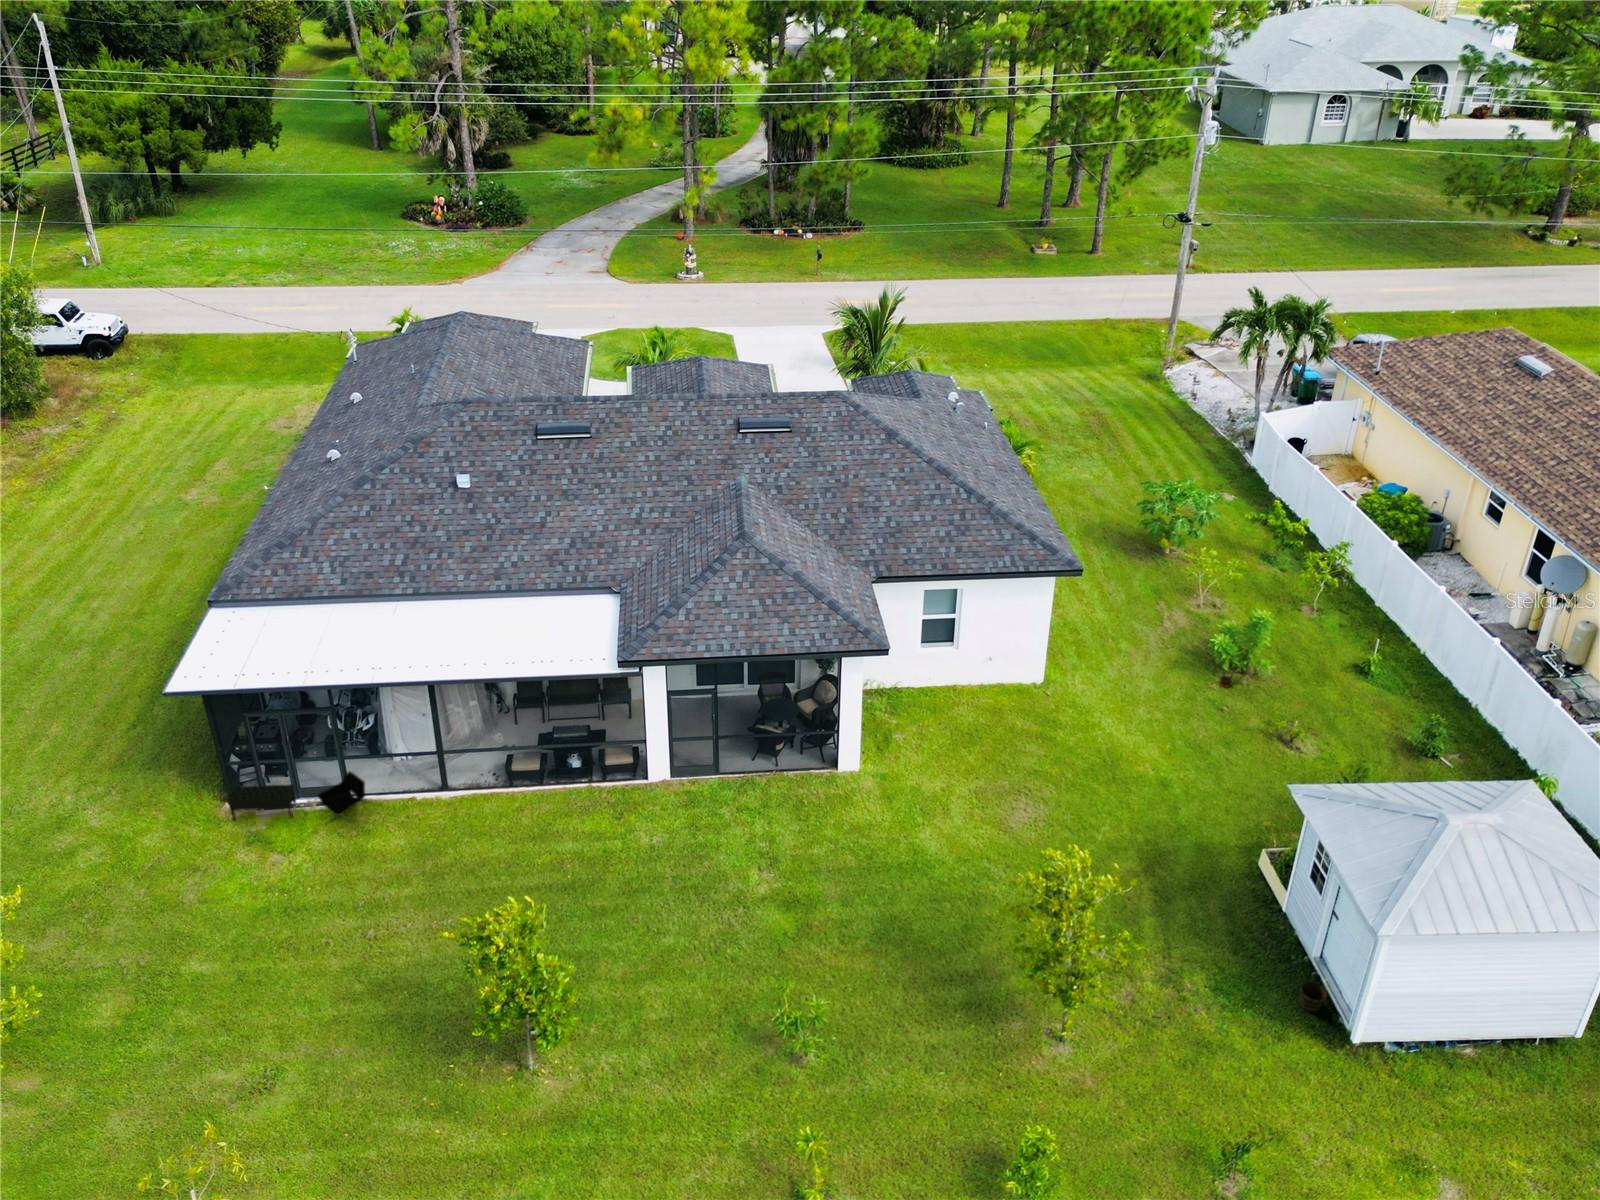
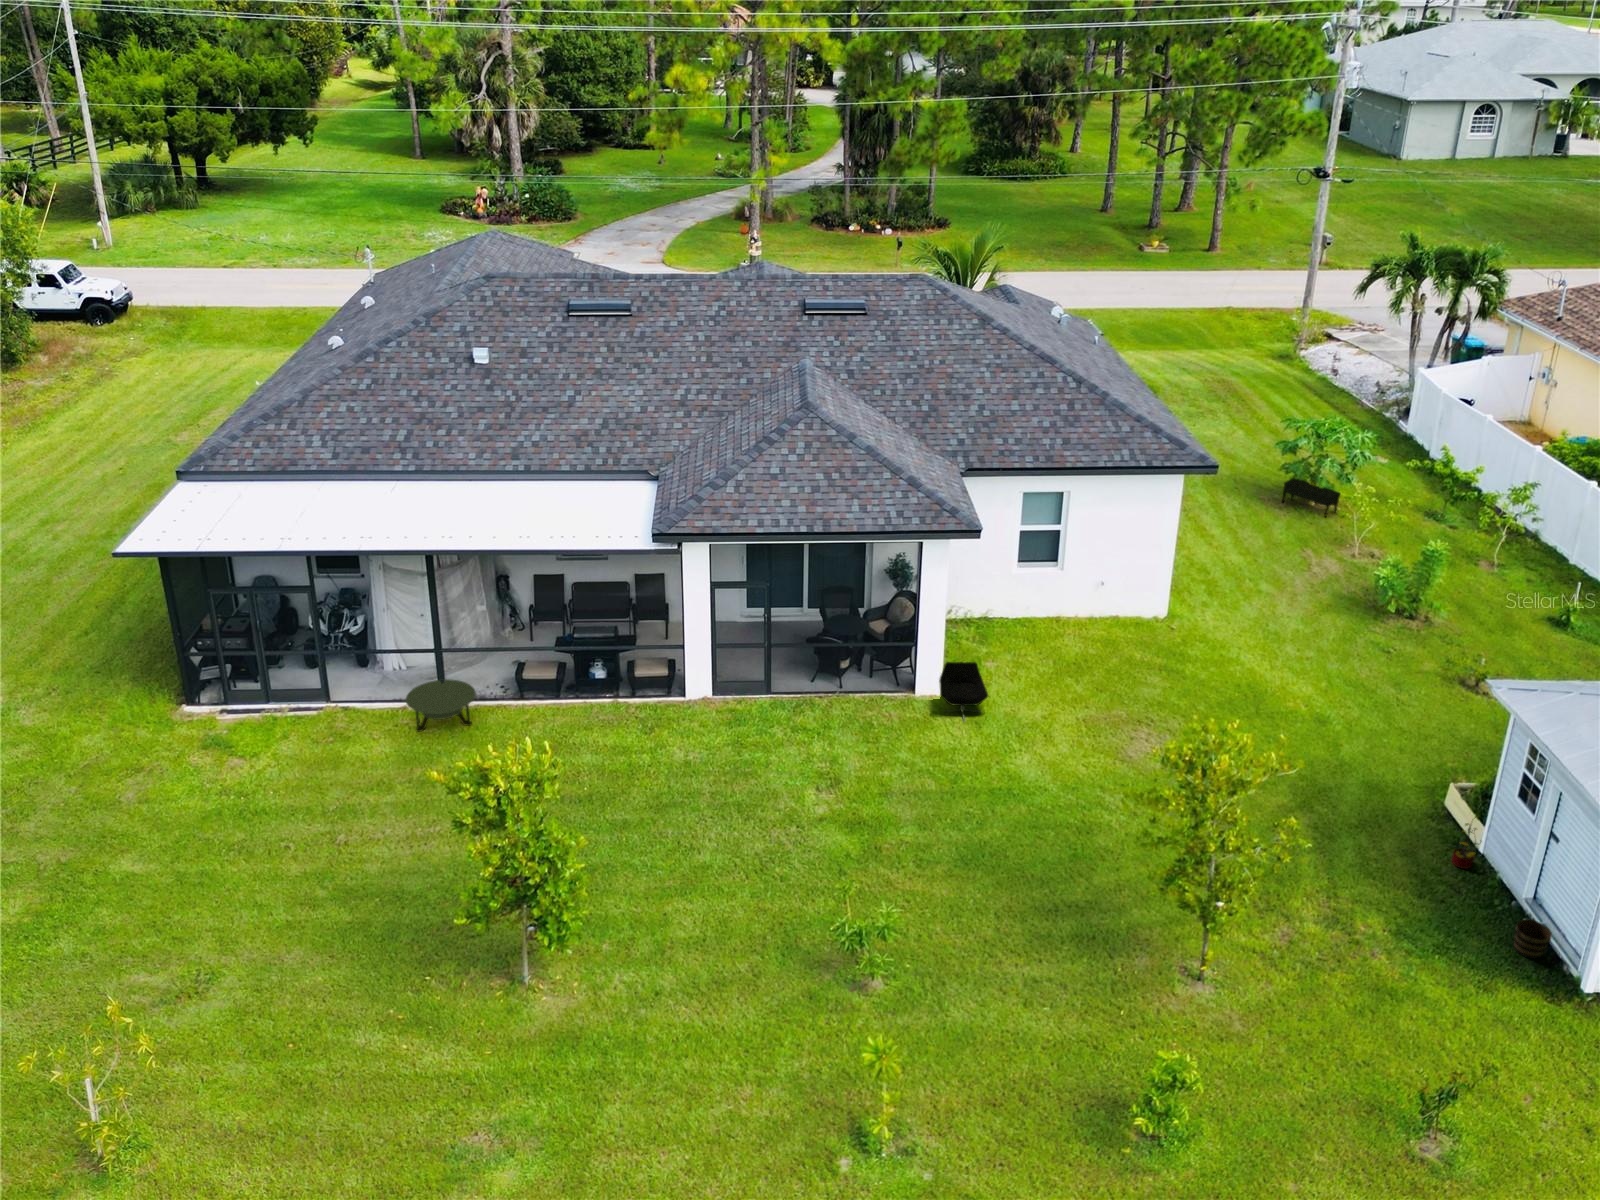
decorative plant: present [1219,668,1244,687] -> present [1451,823,1479,869]
lounge chair: present [318,772,365,821] -> present [939,662,988,722]
round table: none [418,775,476,824] -> present [405,679,476,732]
bench: present [227,784,296,820] -> present [1282,478,1341,517]

